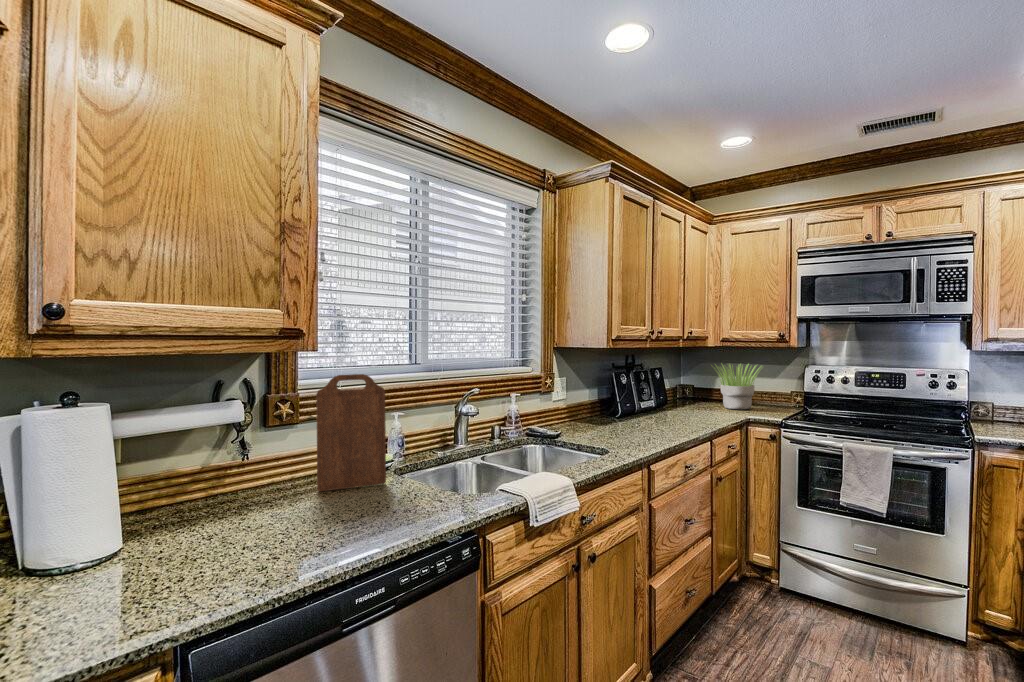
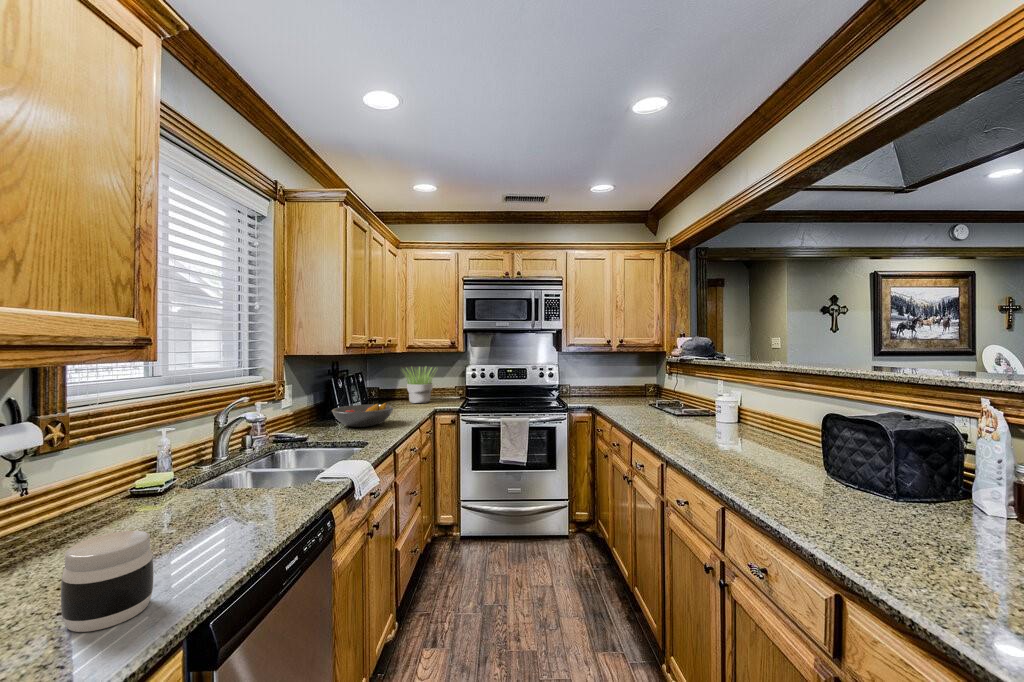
cutting board: present [316,374,386,492] -> none [58,389,157,543]
fruit bowl: none [605,405,675,430] -> present [332,402,394,427]
jar: none [236,492,298,567] -> present [61,531,153,632]

